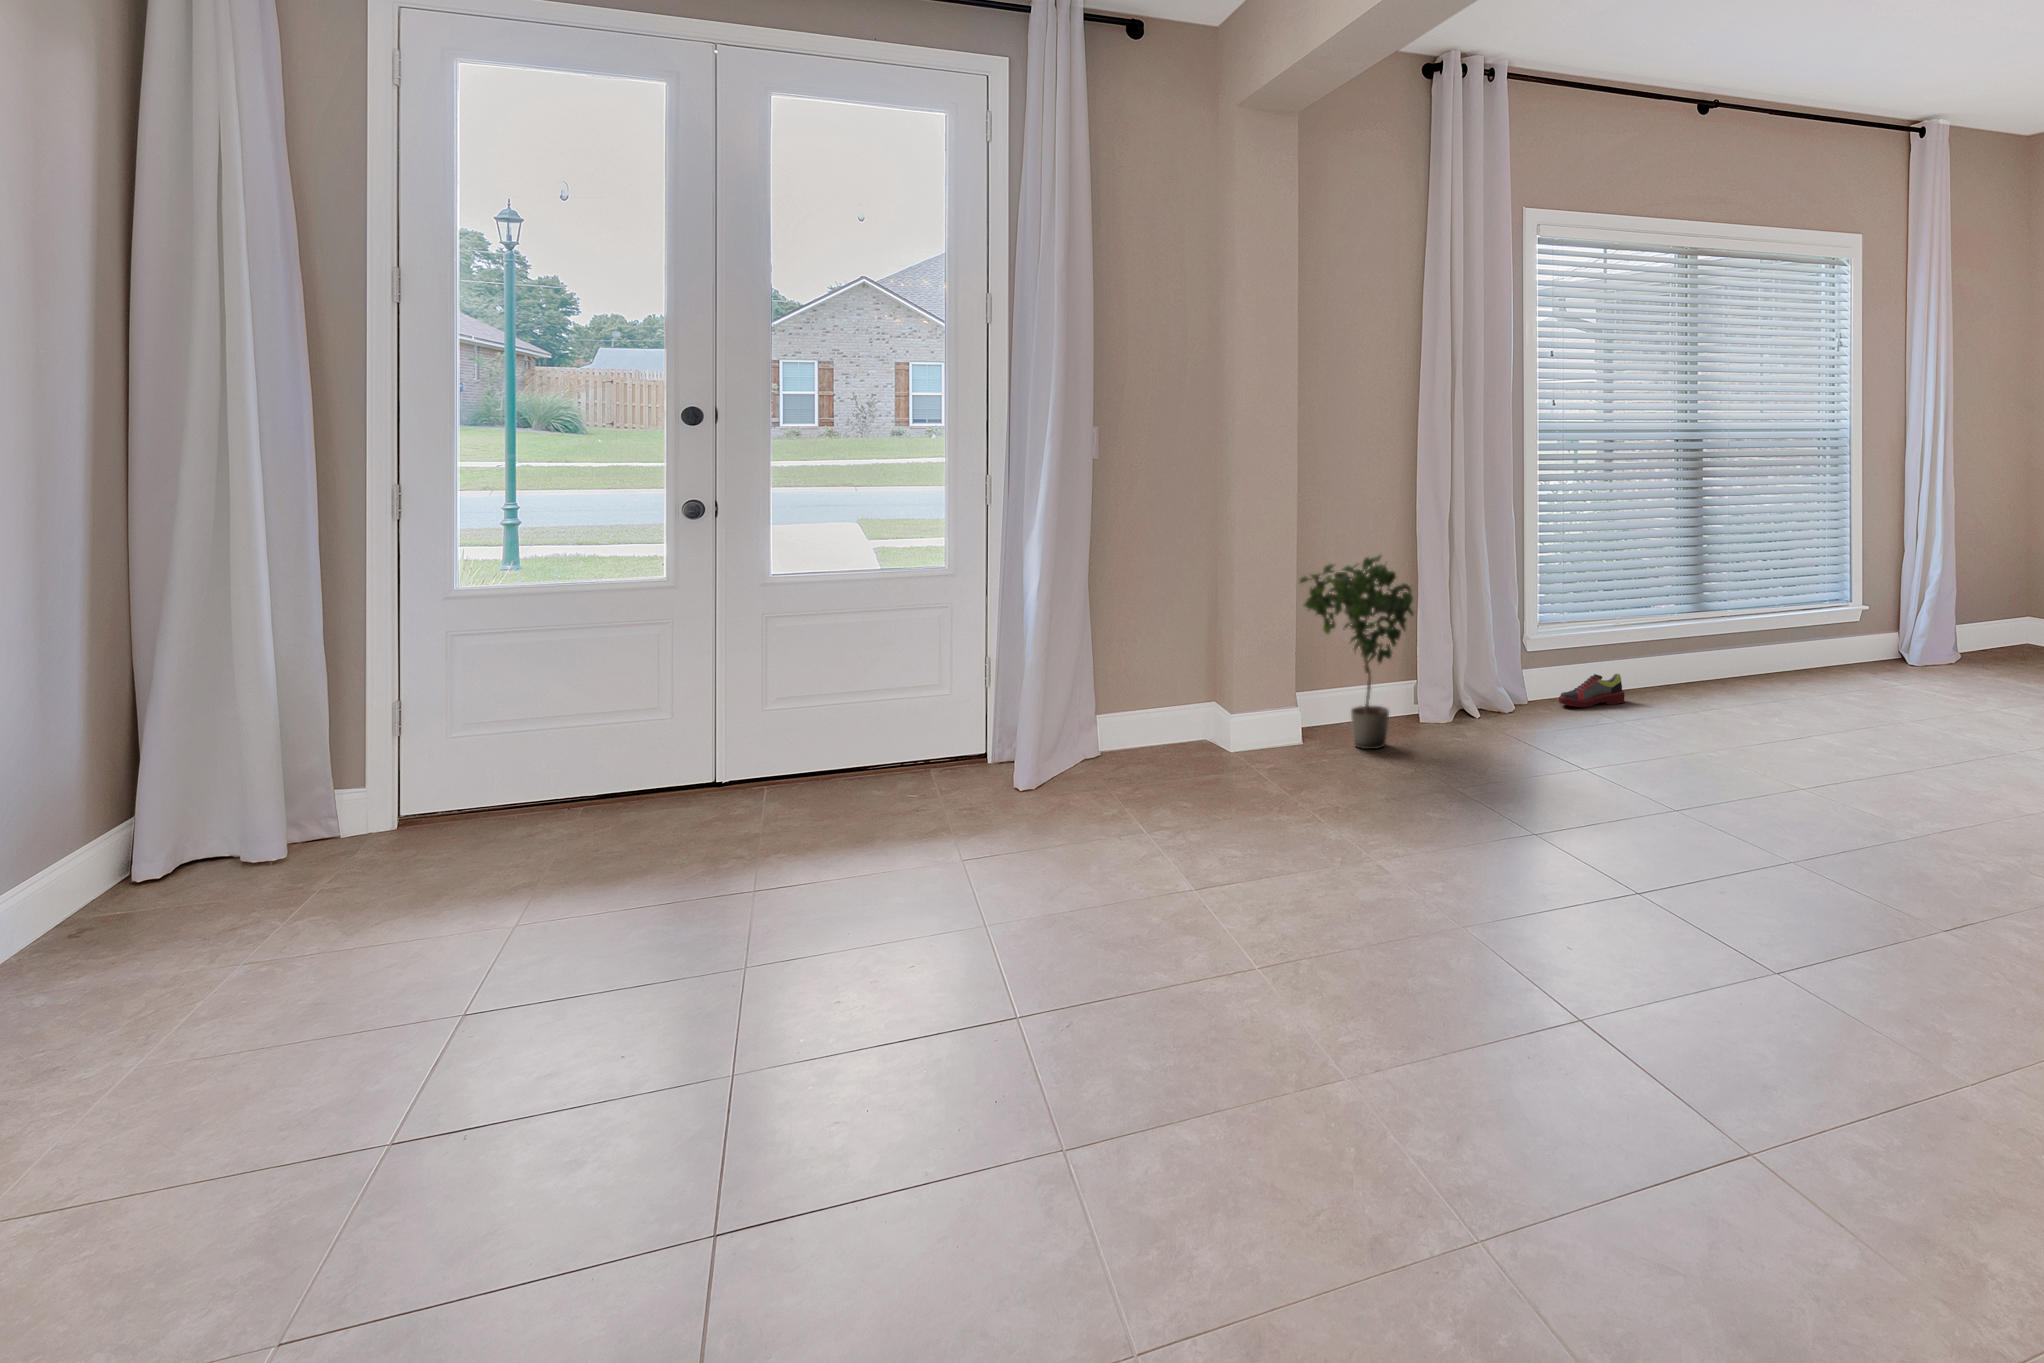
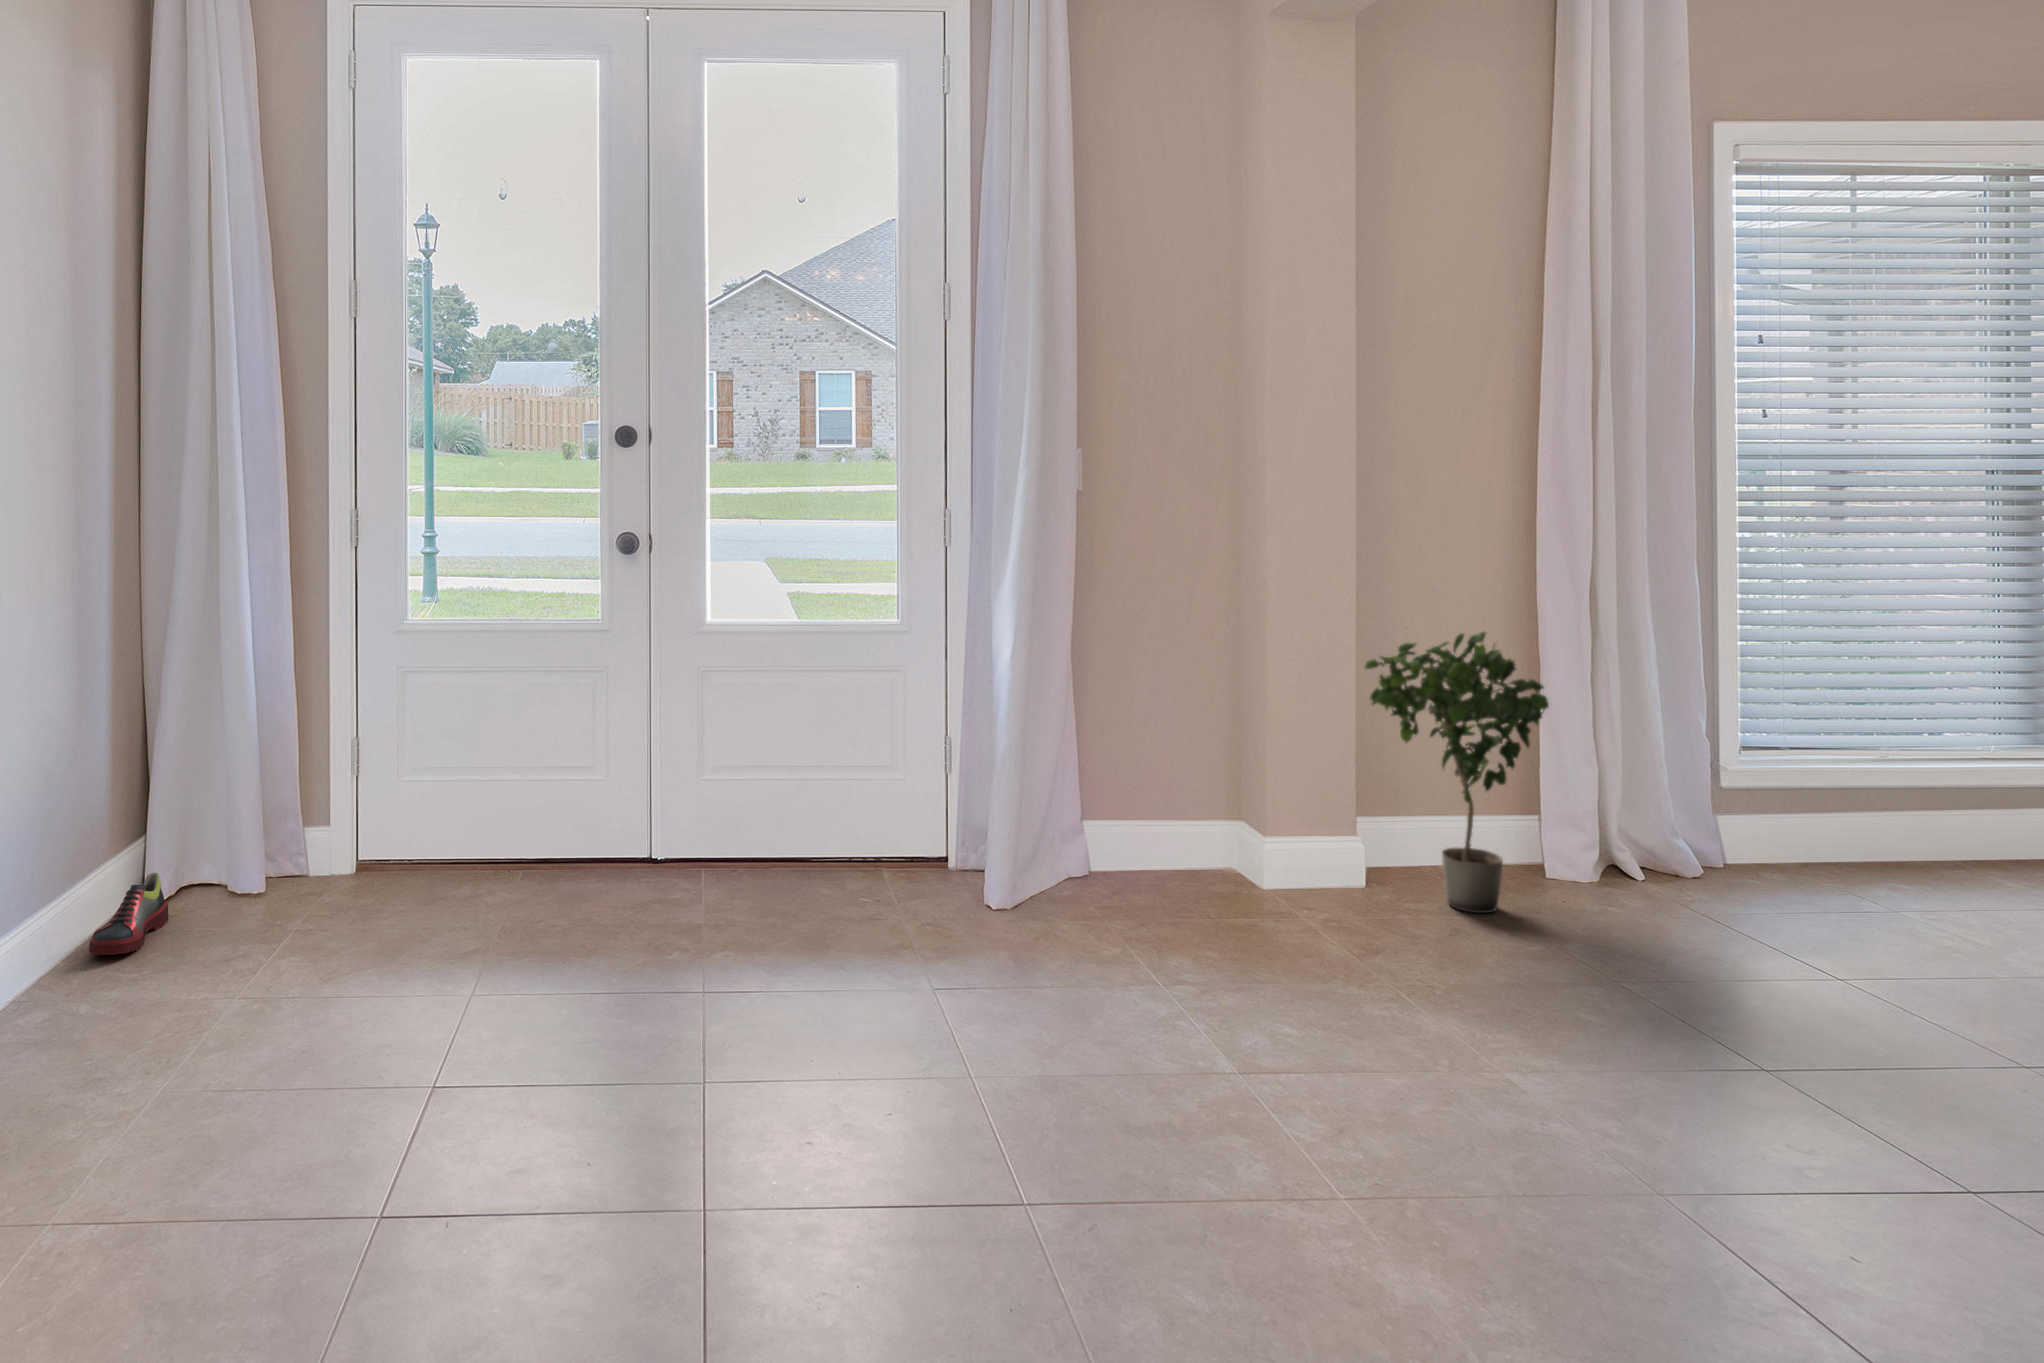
shoe: present [1558,674,1625,707] -> present [89,873,169,955]

